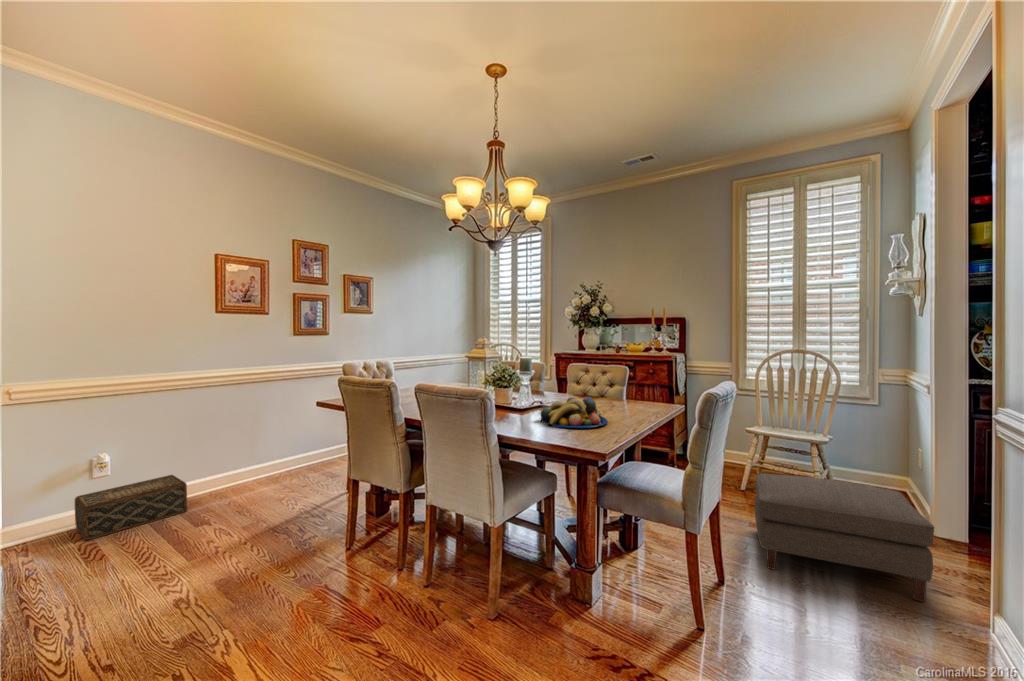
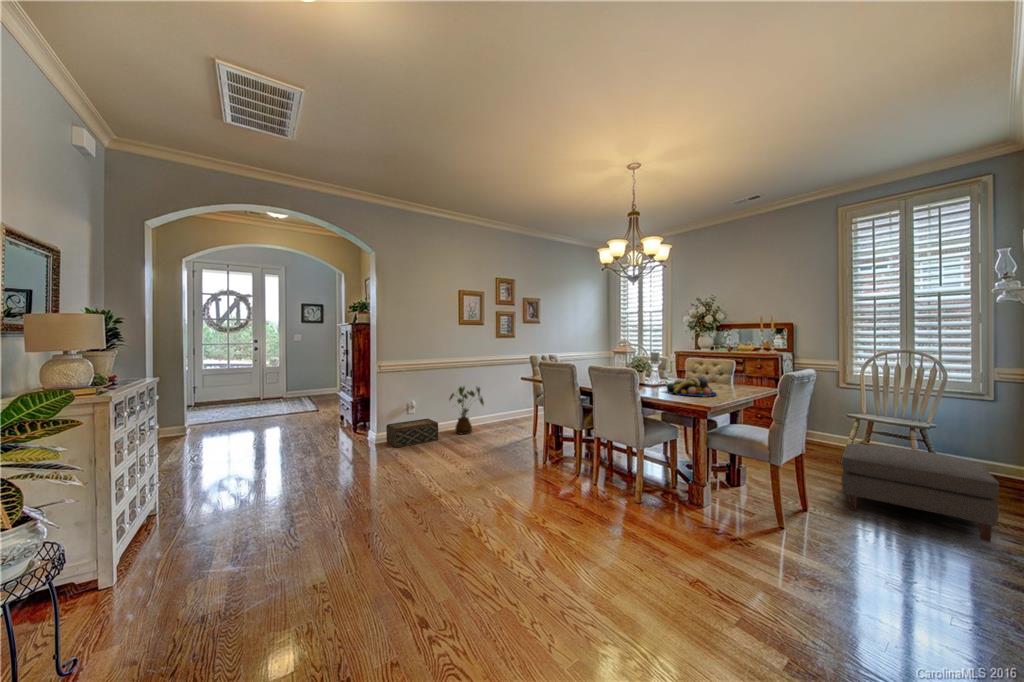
house plant: none [211,414,276,494] -> present [449,387,484,434]

